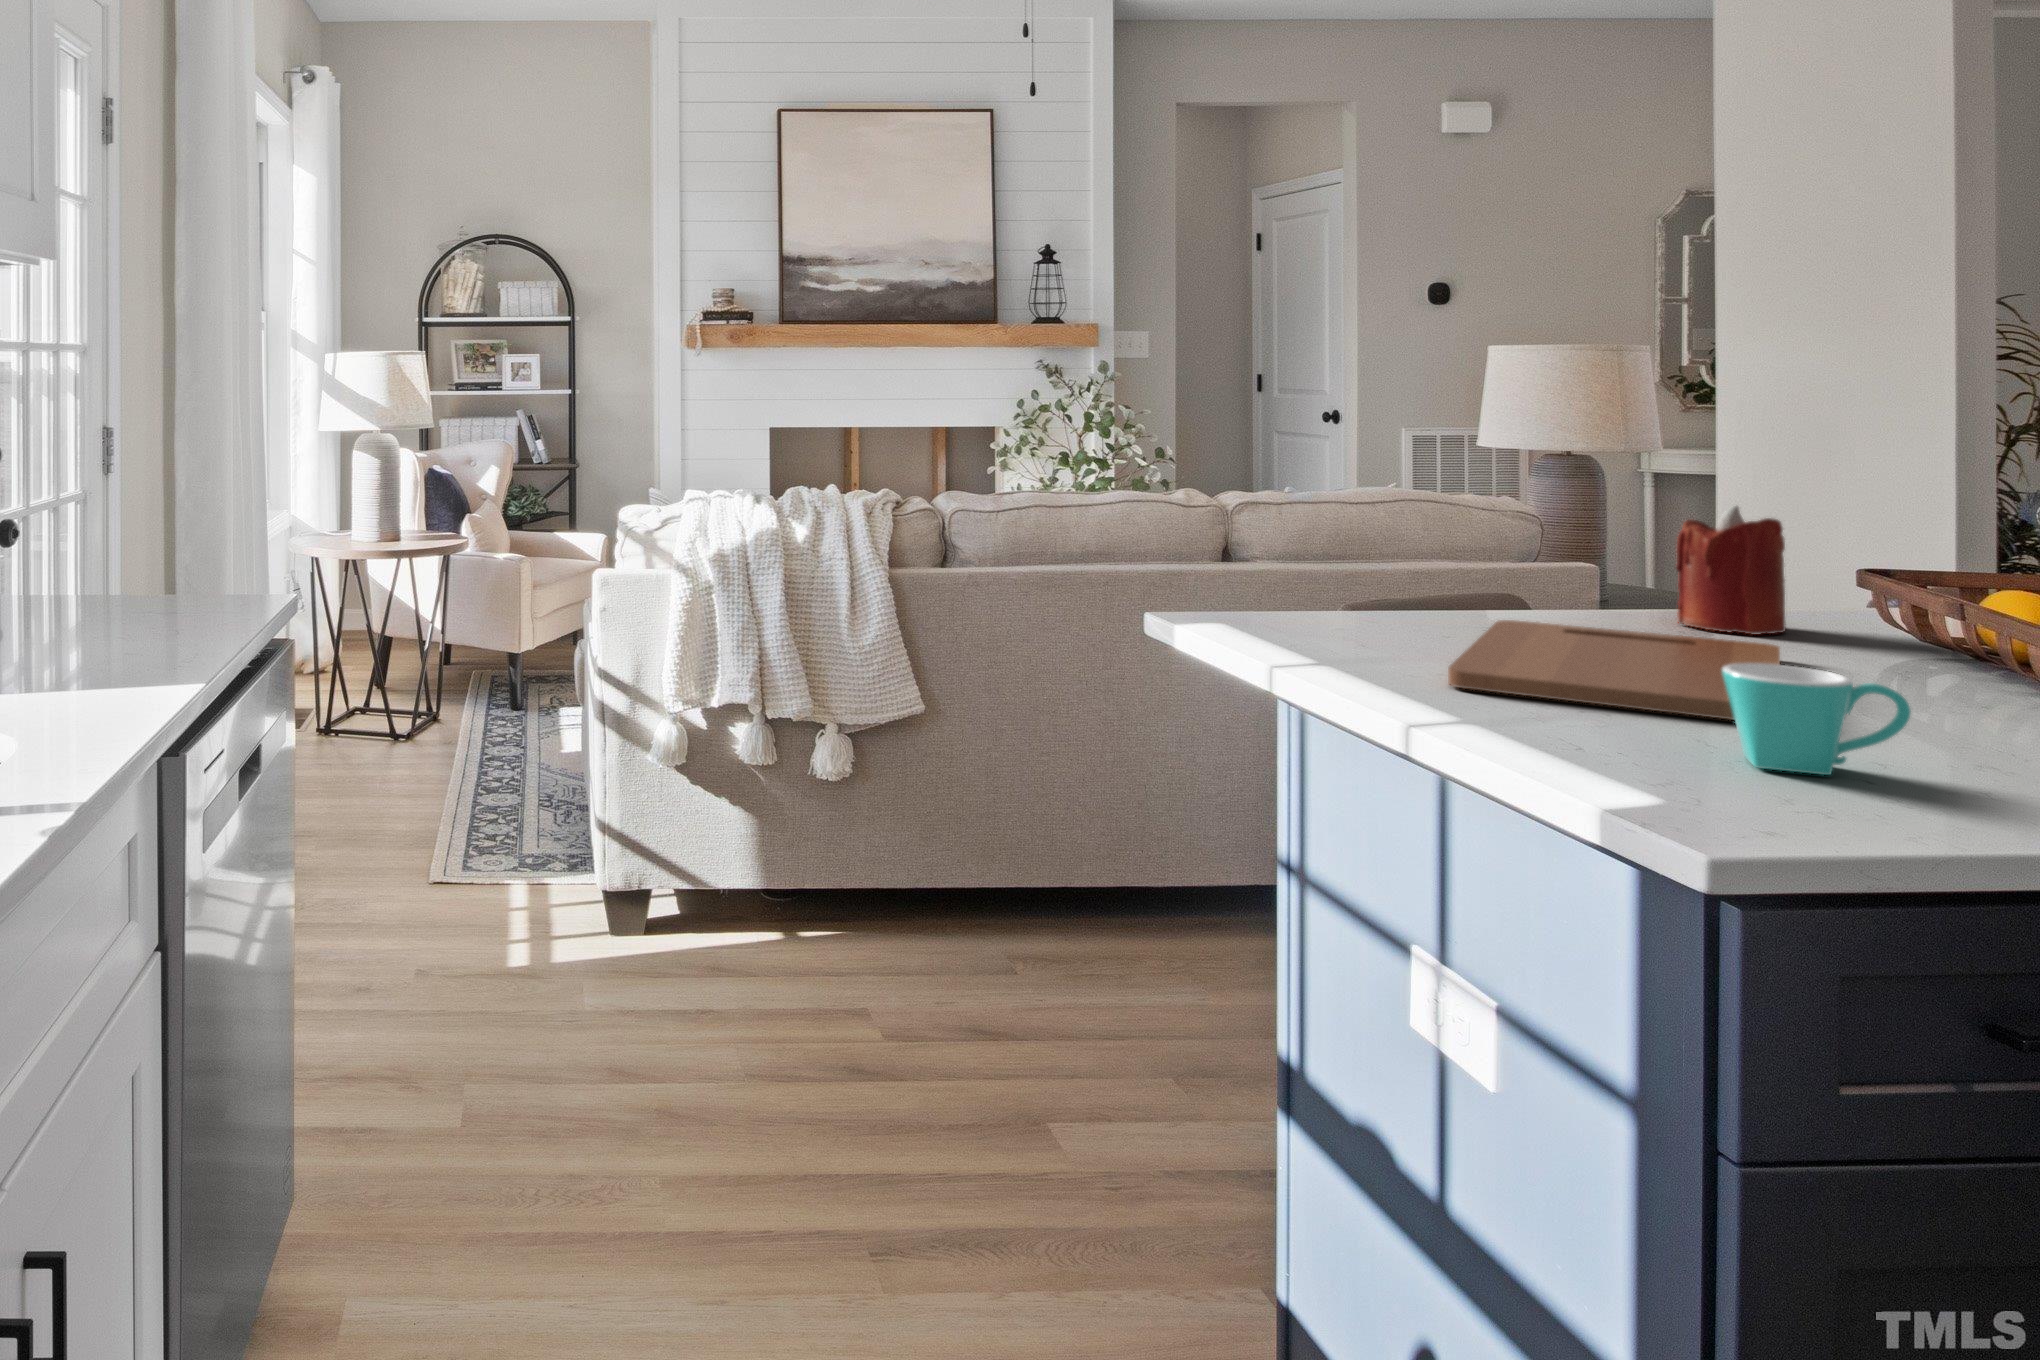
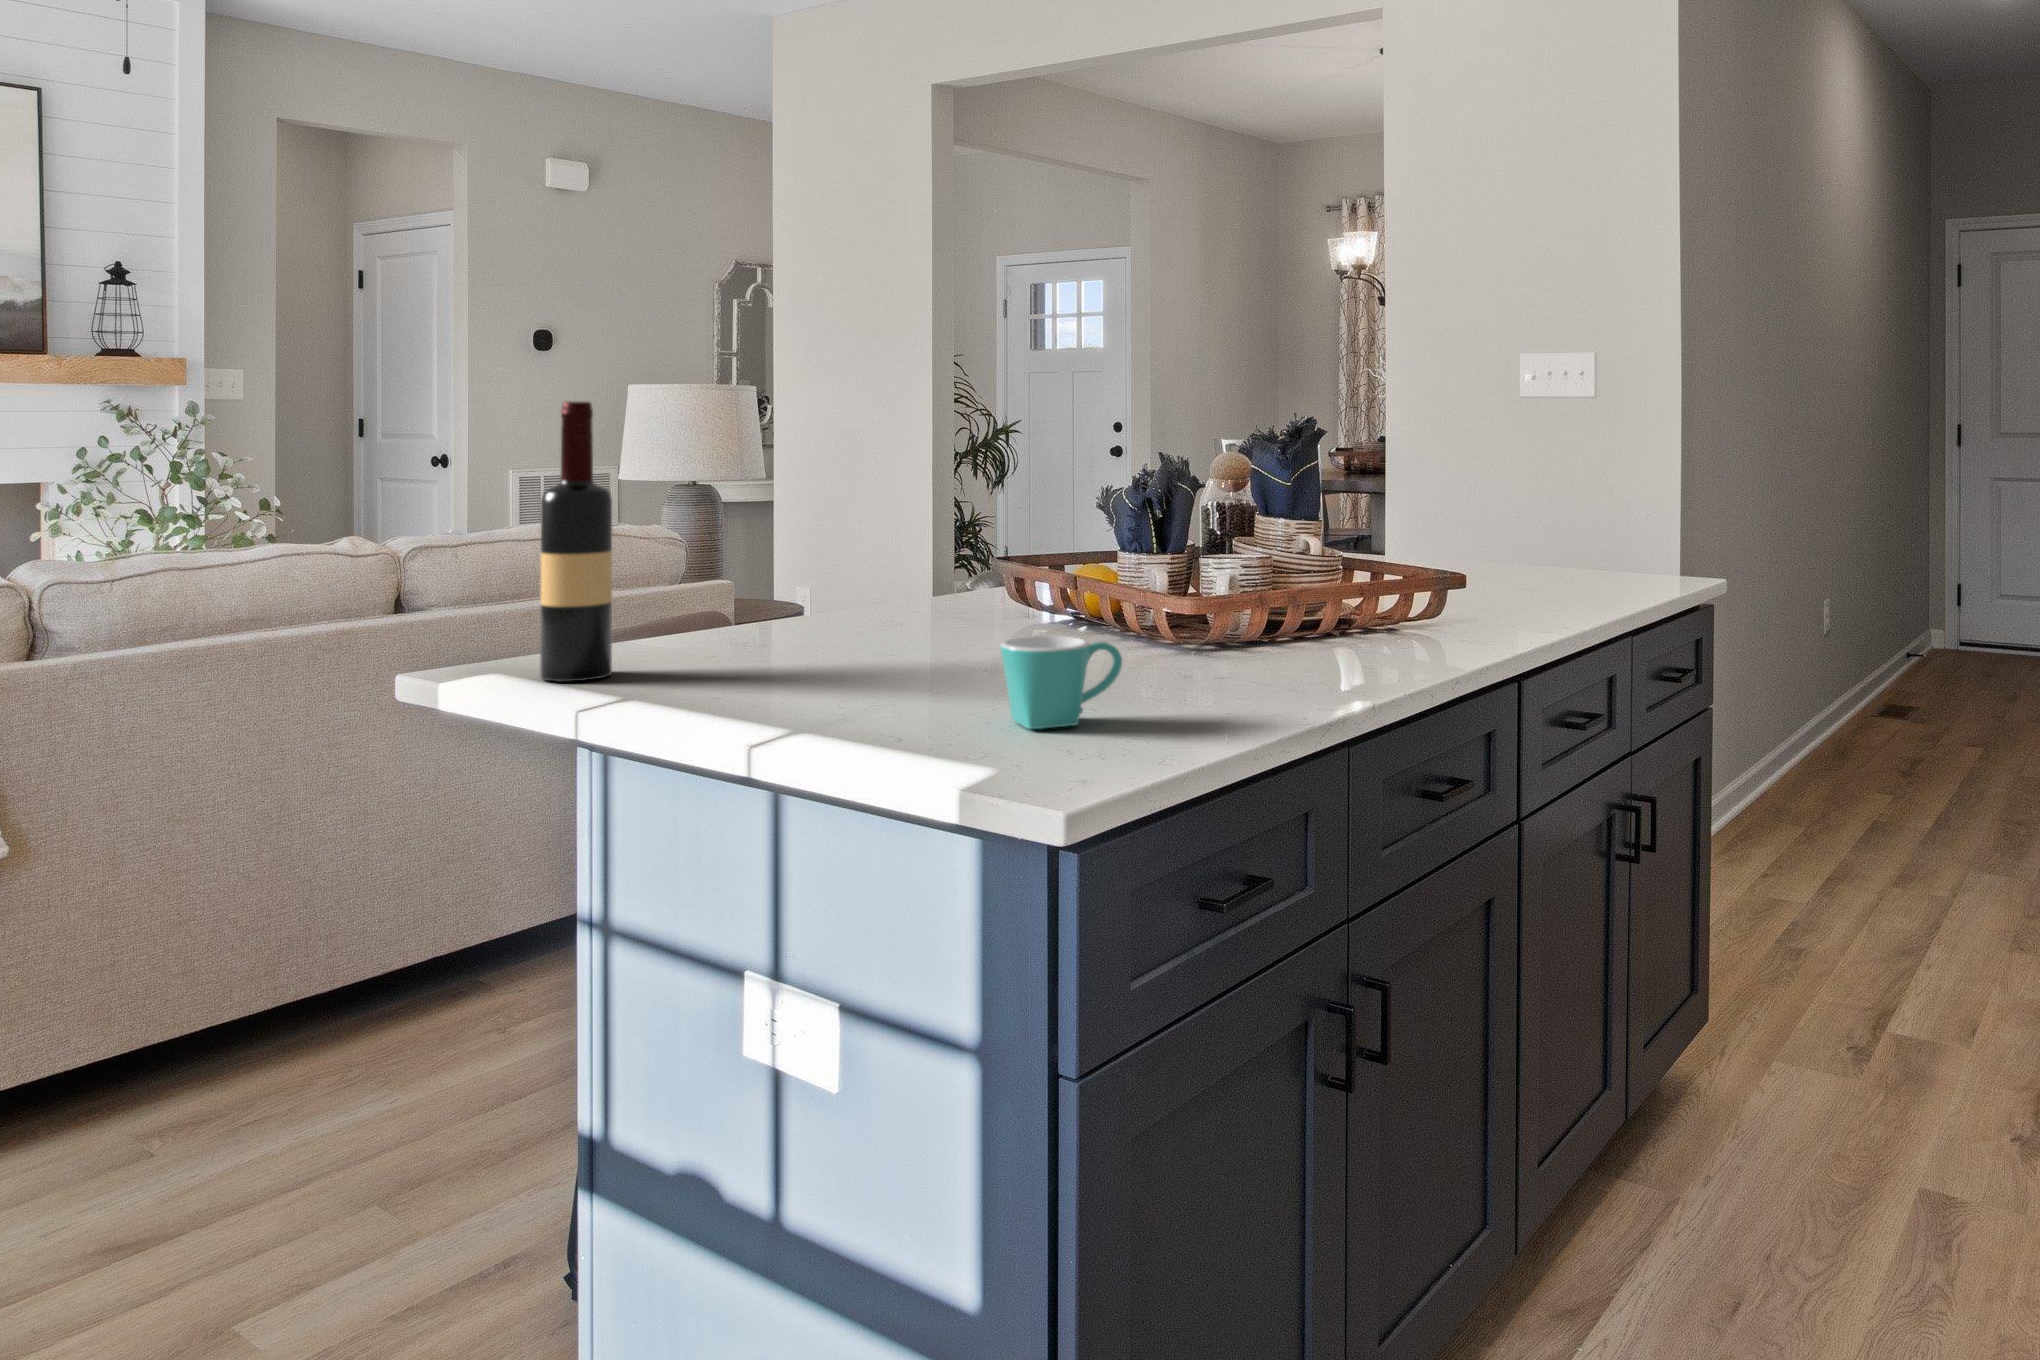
wine bottle: none [1265,385,1333,642] -> present [540,401,612,682]
candle: present [1676,506,1786,635] -> none [872,509,947,621]
cutting board: present [1448,620,1780,720] -> none [749,625,1010,702]

